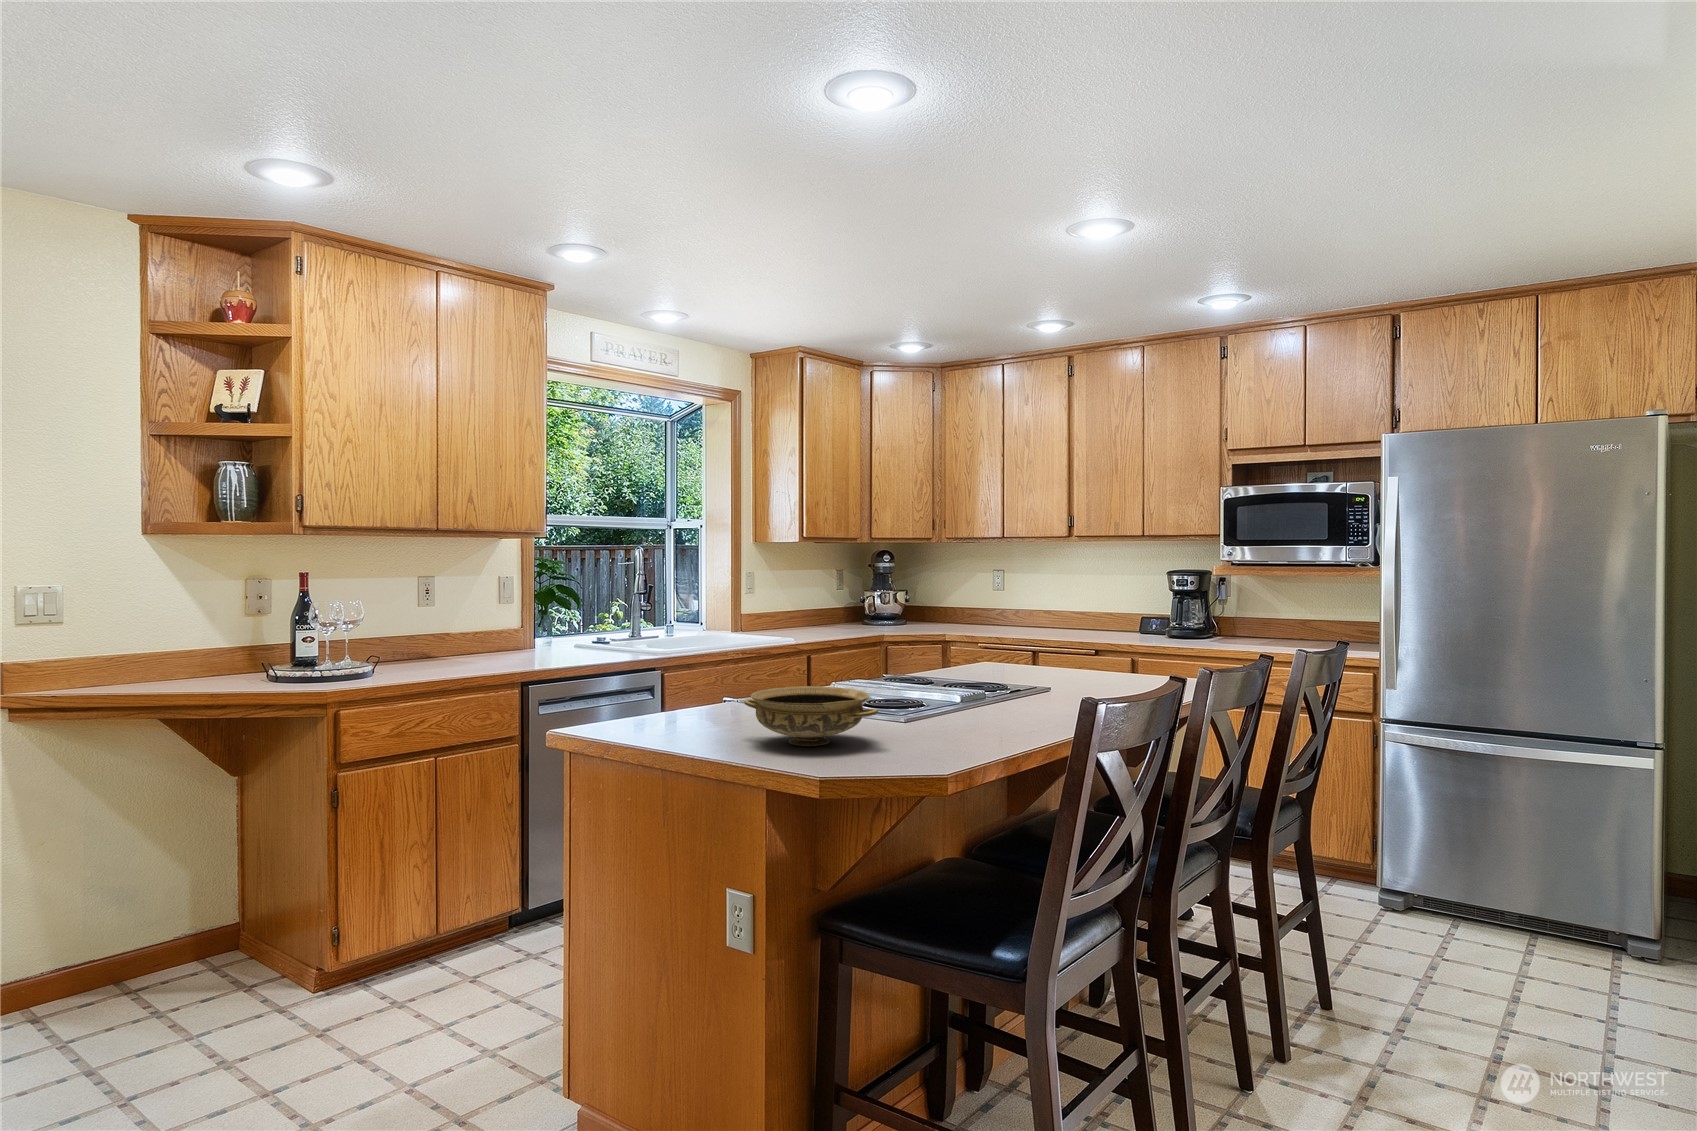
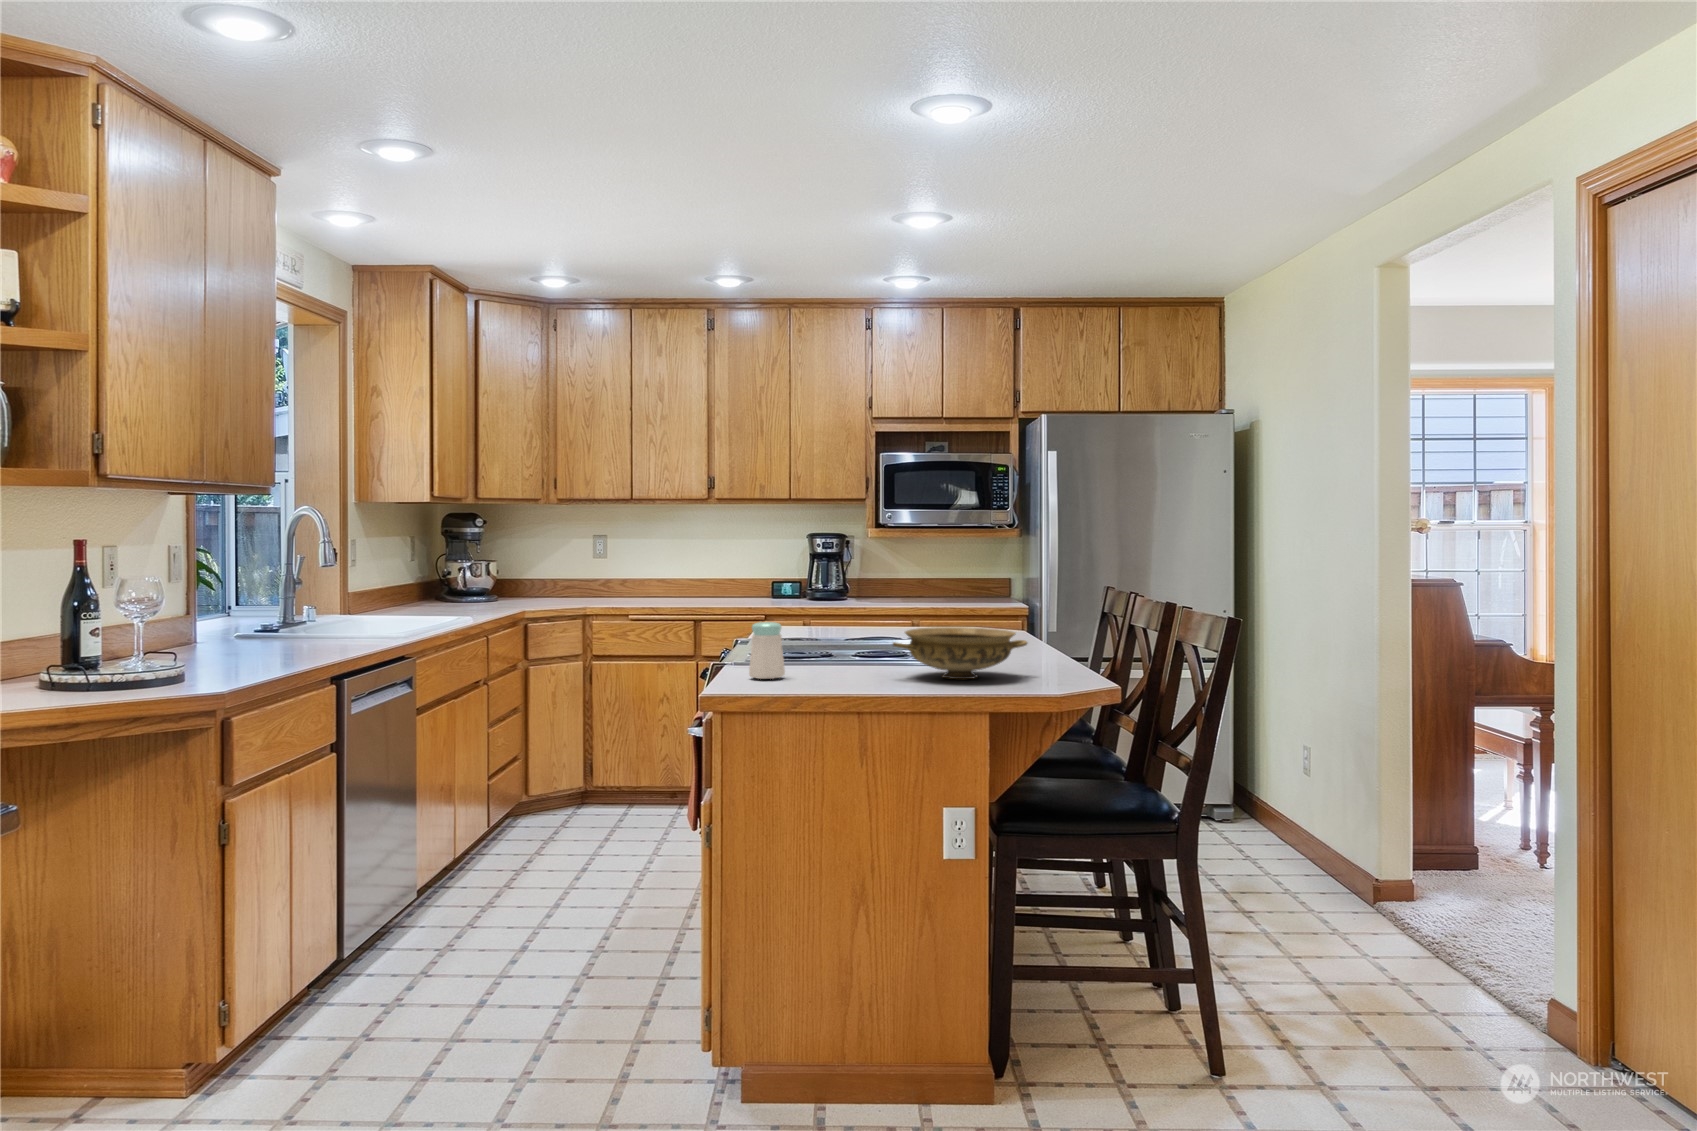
salt shaker: none [653,669,684,723] -> present [749,622,785,679]

